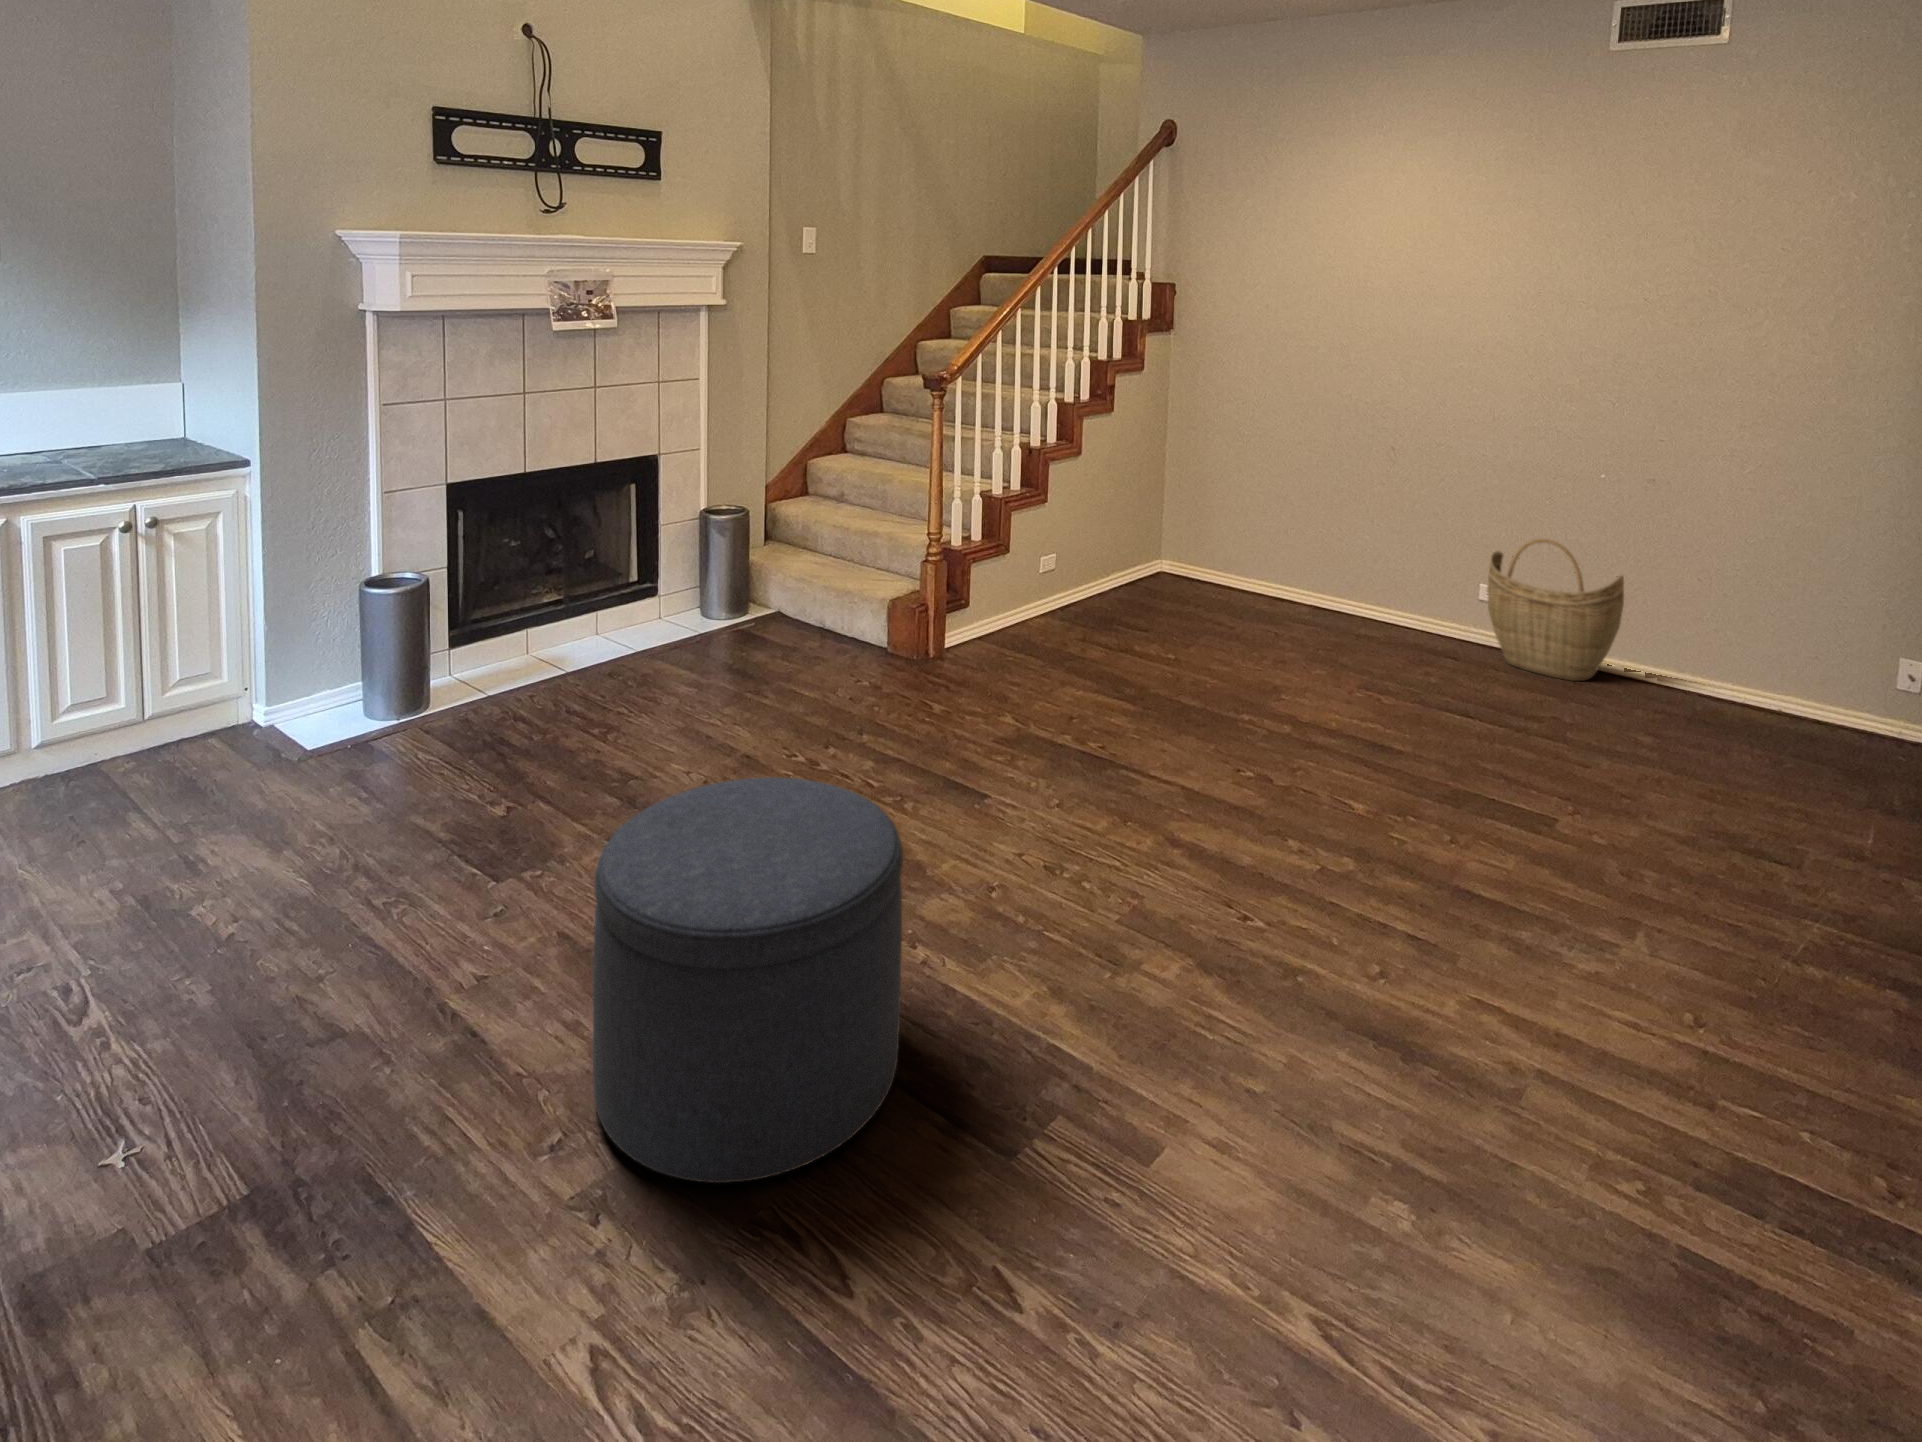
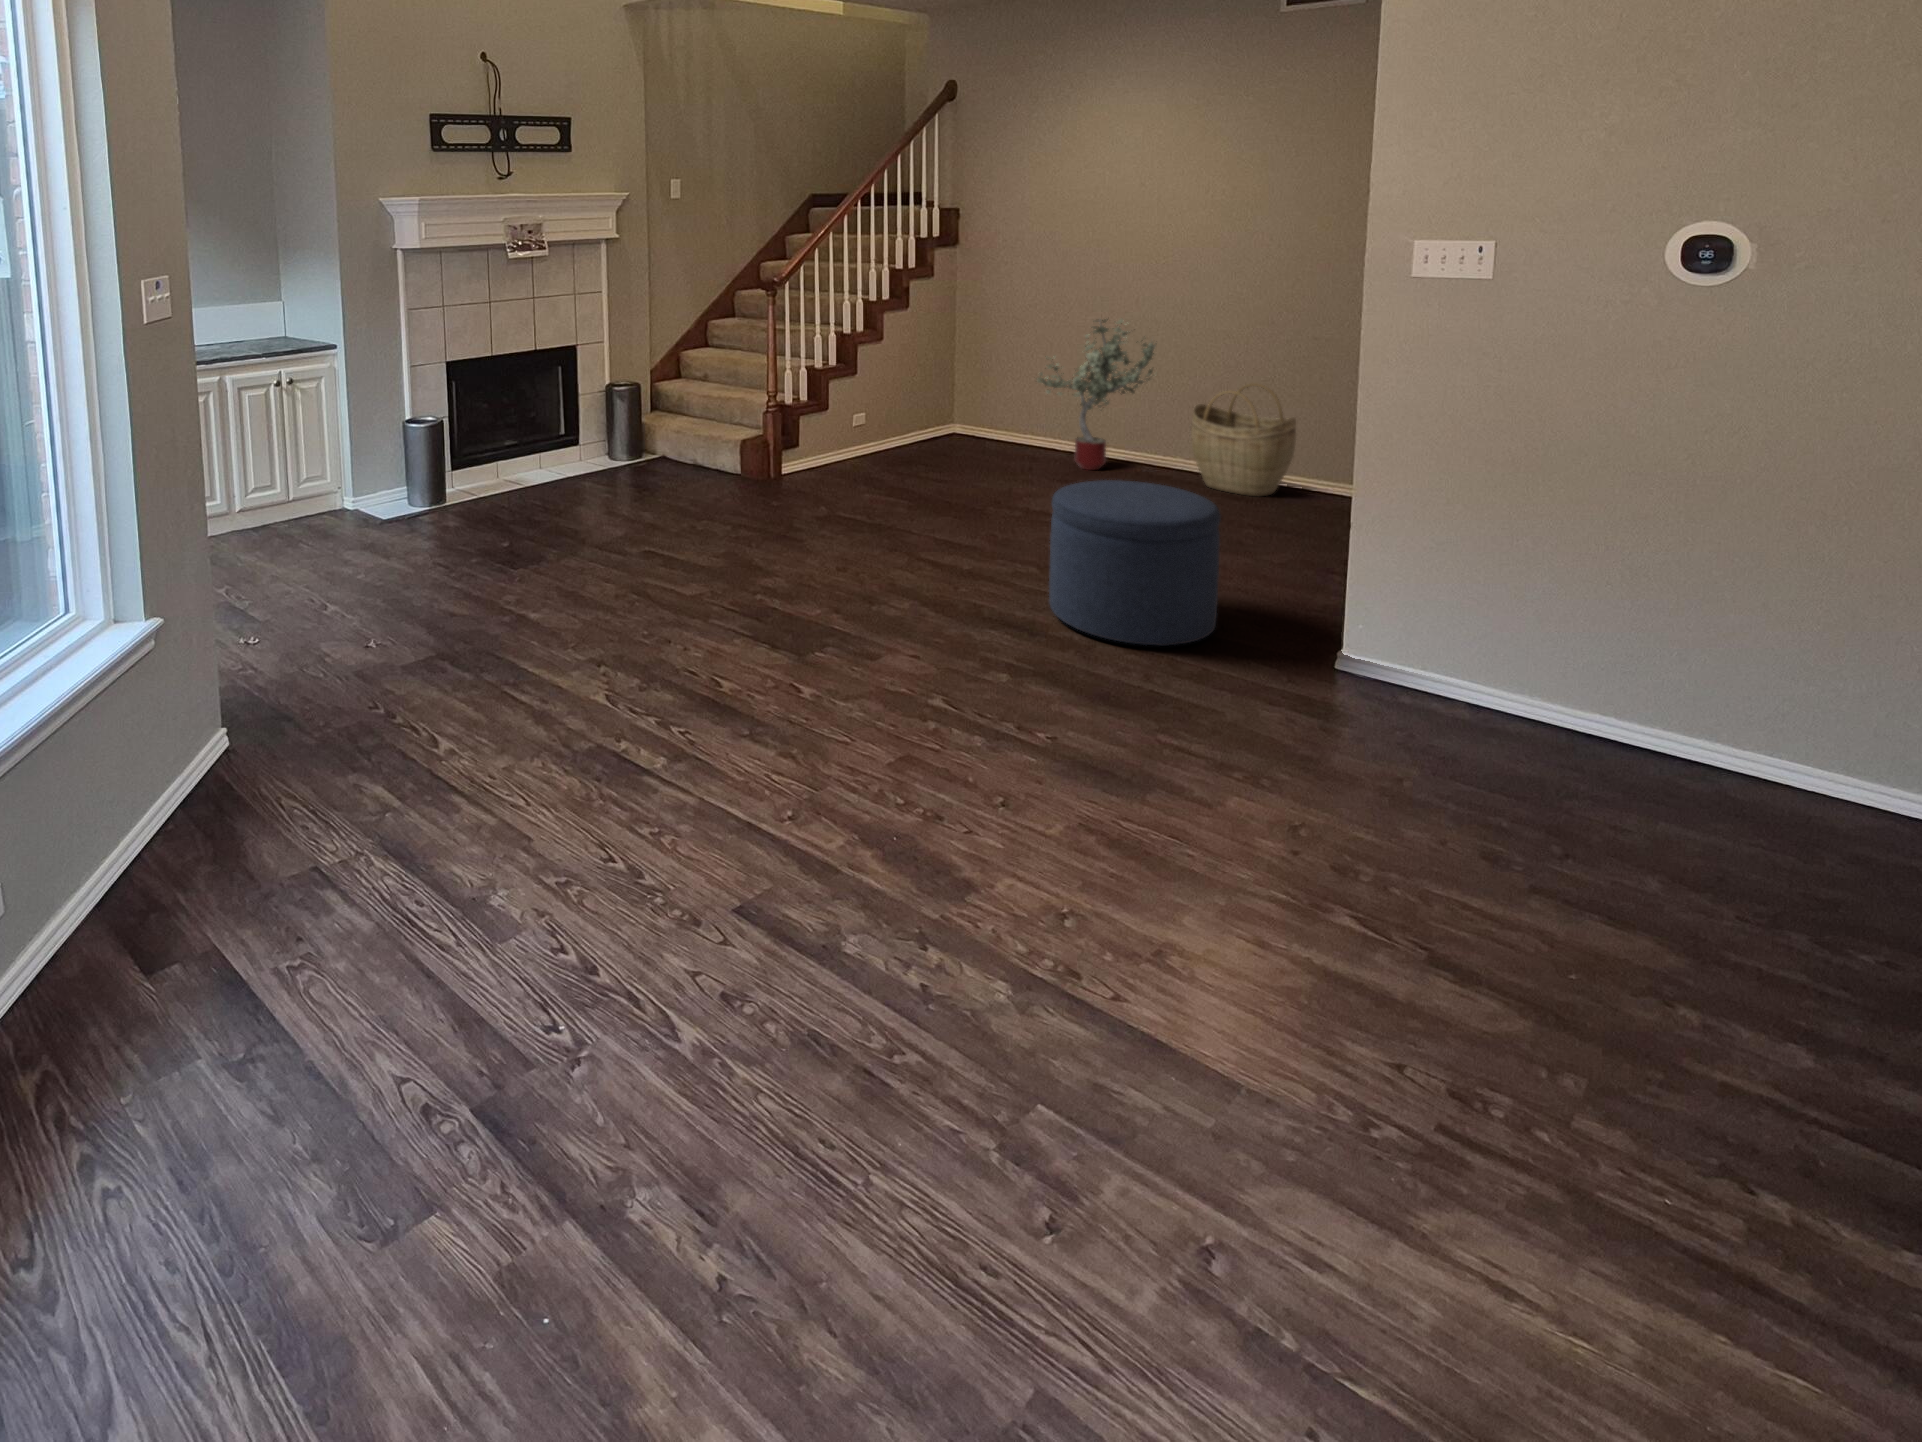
potted tree: none [1278,433,1444,635] -> present [1037,319,1155,470]
ottoman: present [593,777,903,1183] -> present [1049,480,1221,646]

